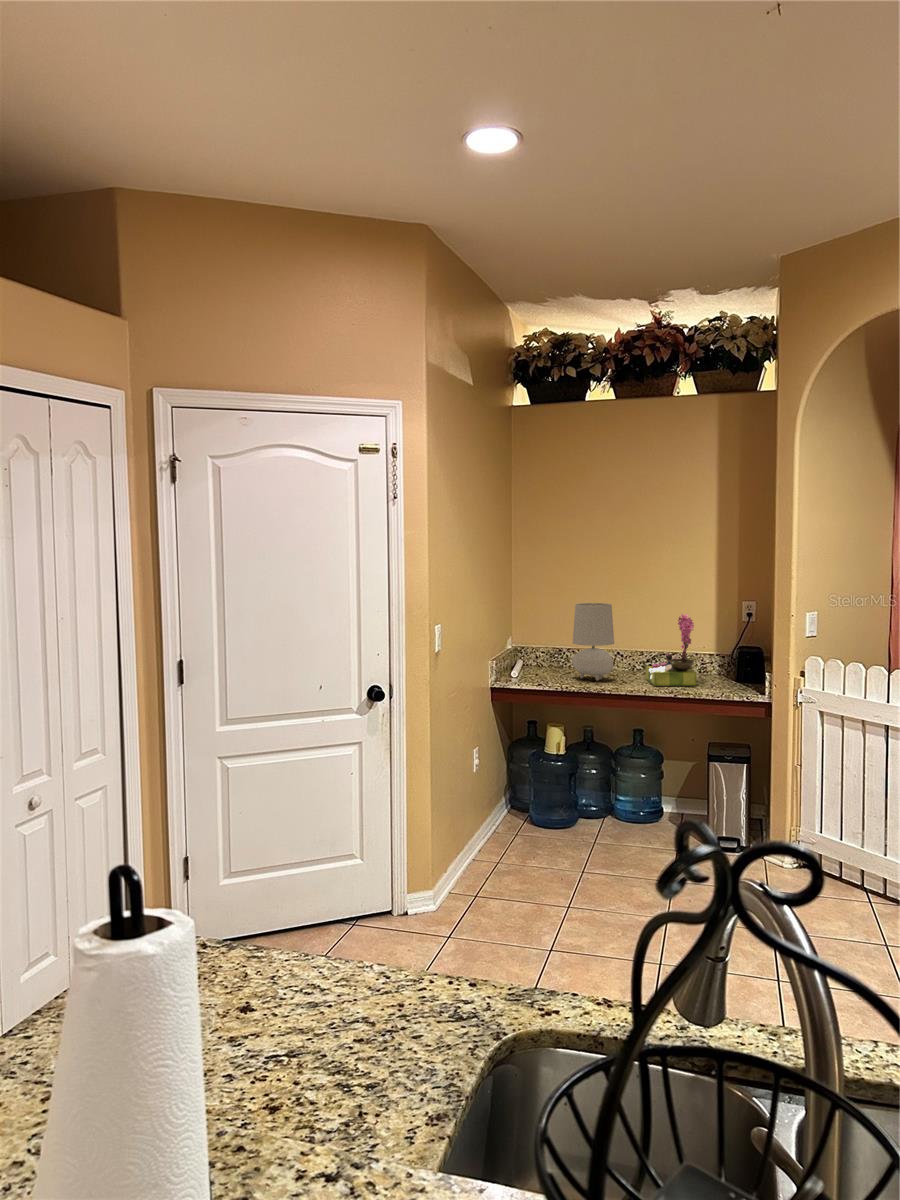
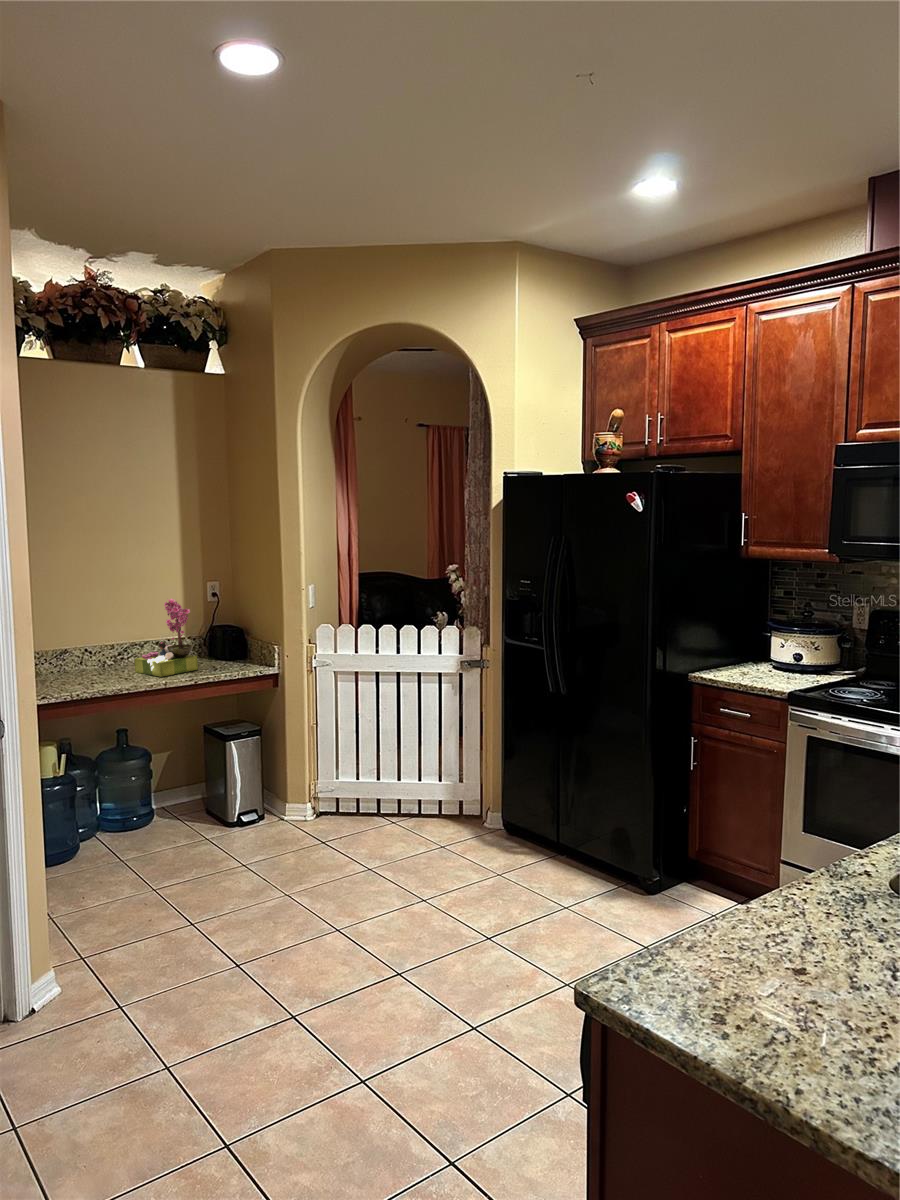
table lamp: present [572,603,614,681] -> none [53,595,107,684]

